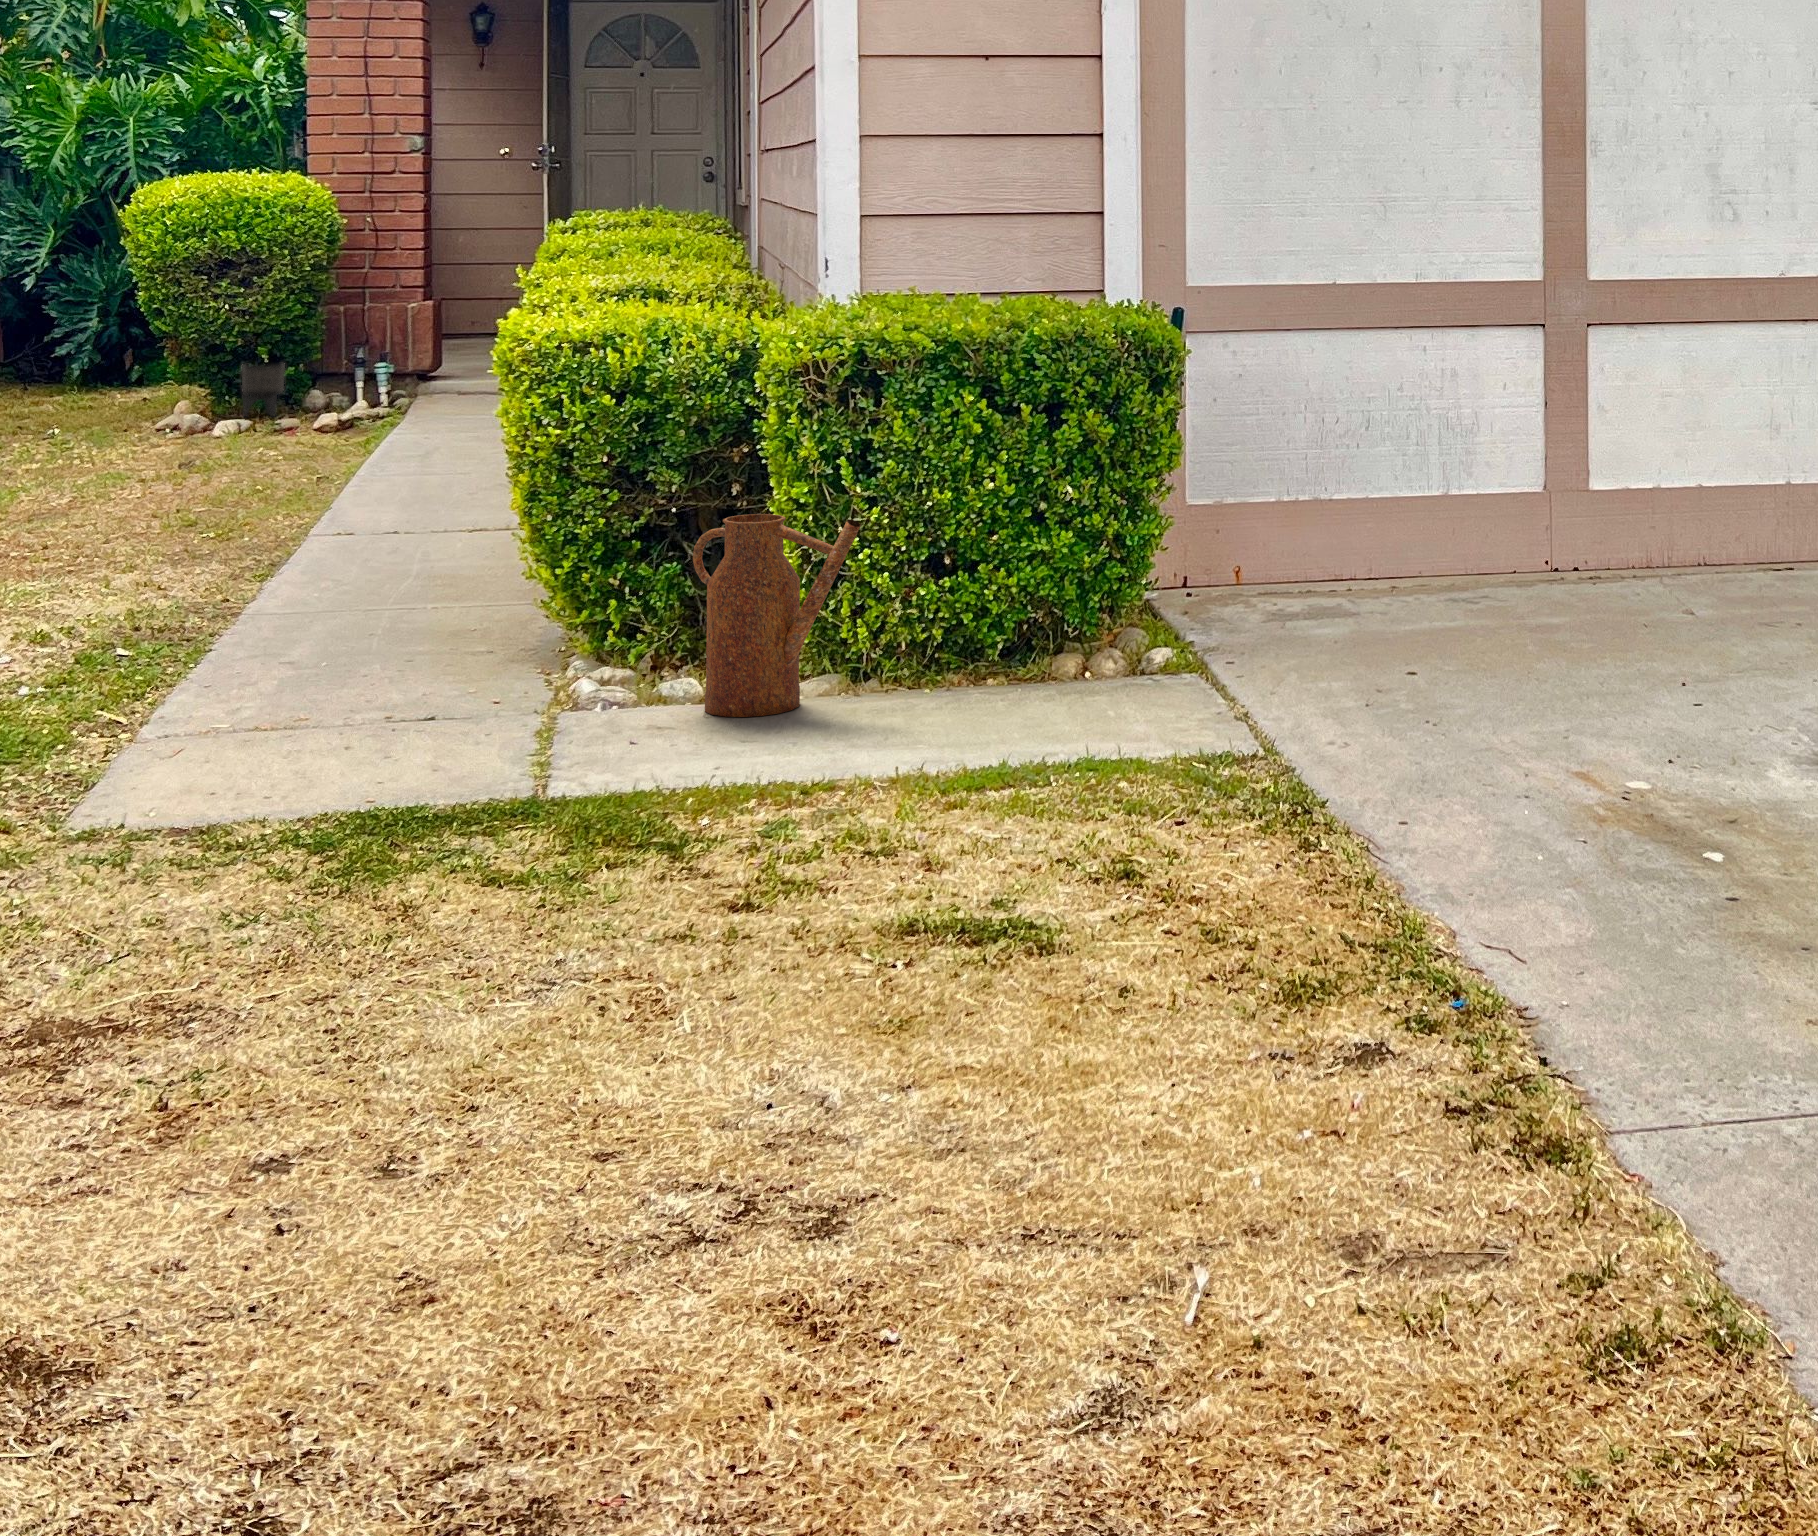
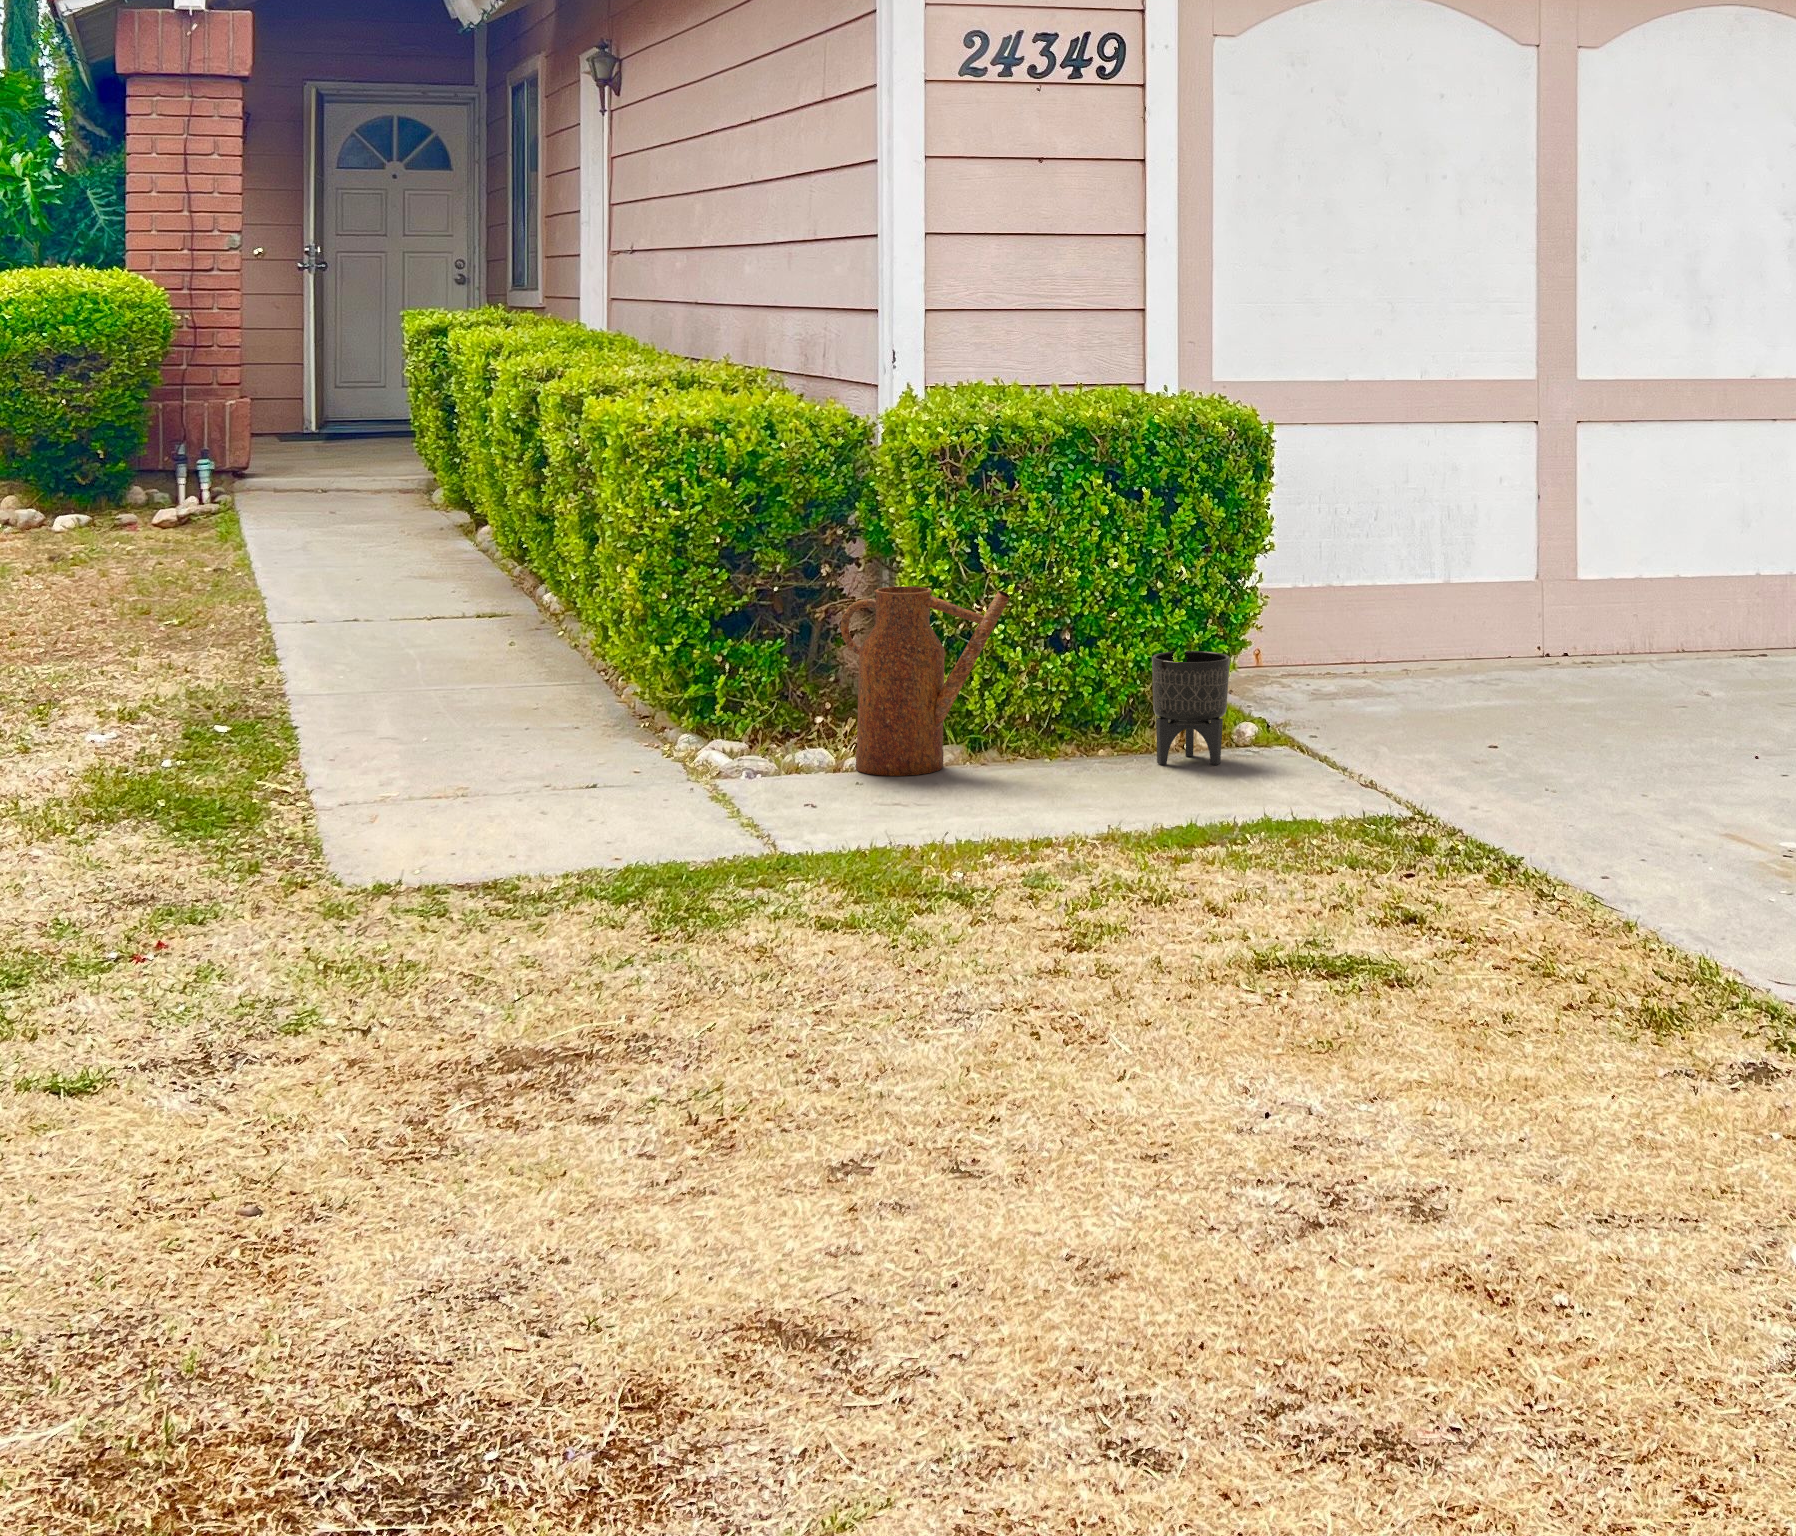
planter: present [242,363,285,417] -> present [1152,651,1230,765]

